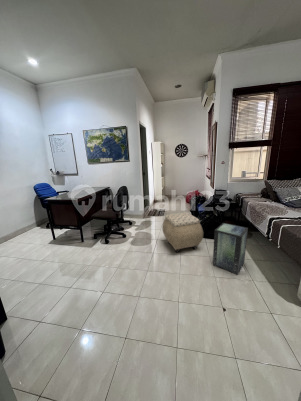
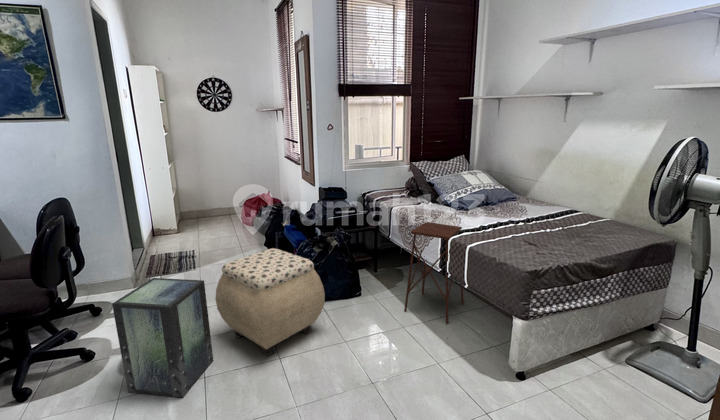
side table: none [244,211,285,264] -> present [404,222,464,323]
storage box: present [213,223,248,275] -> present [112,278,213,398]

